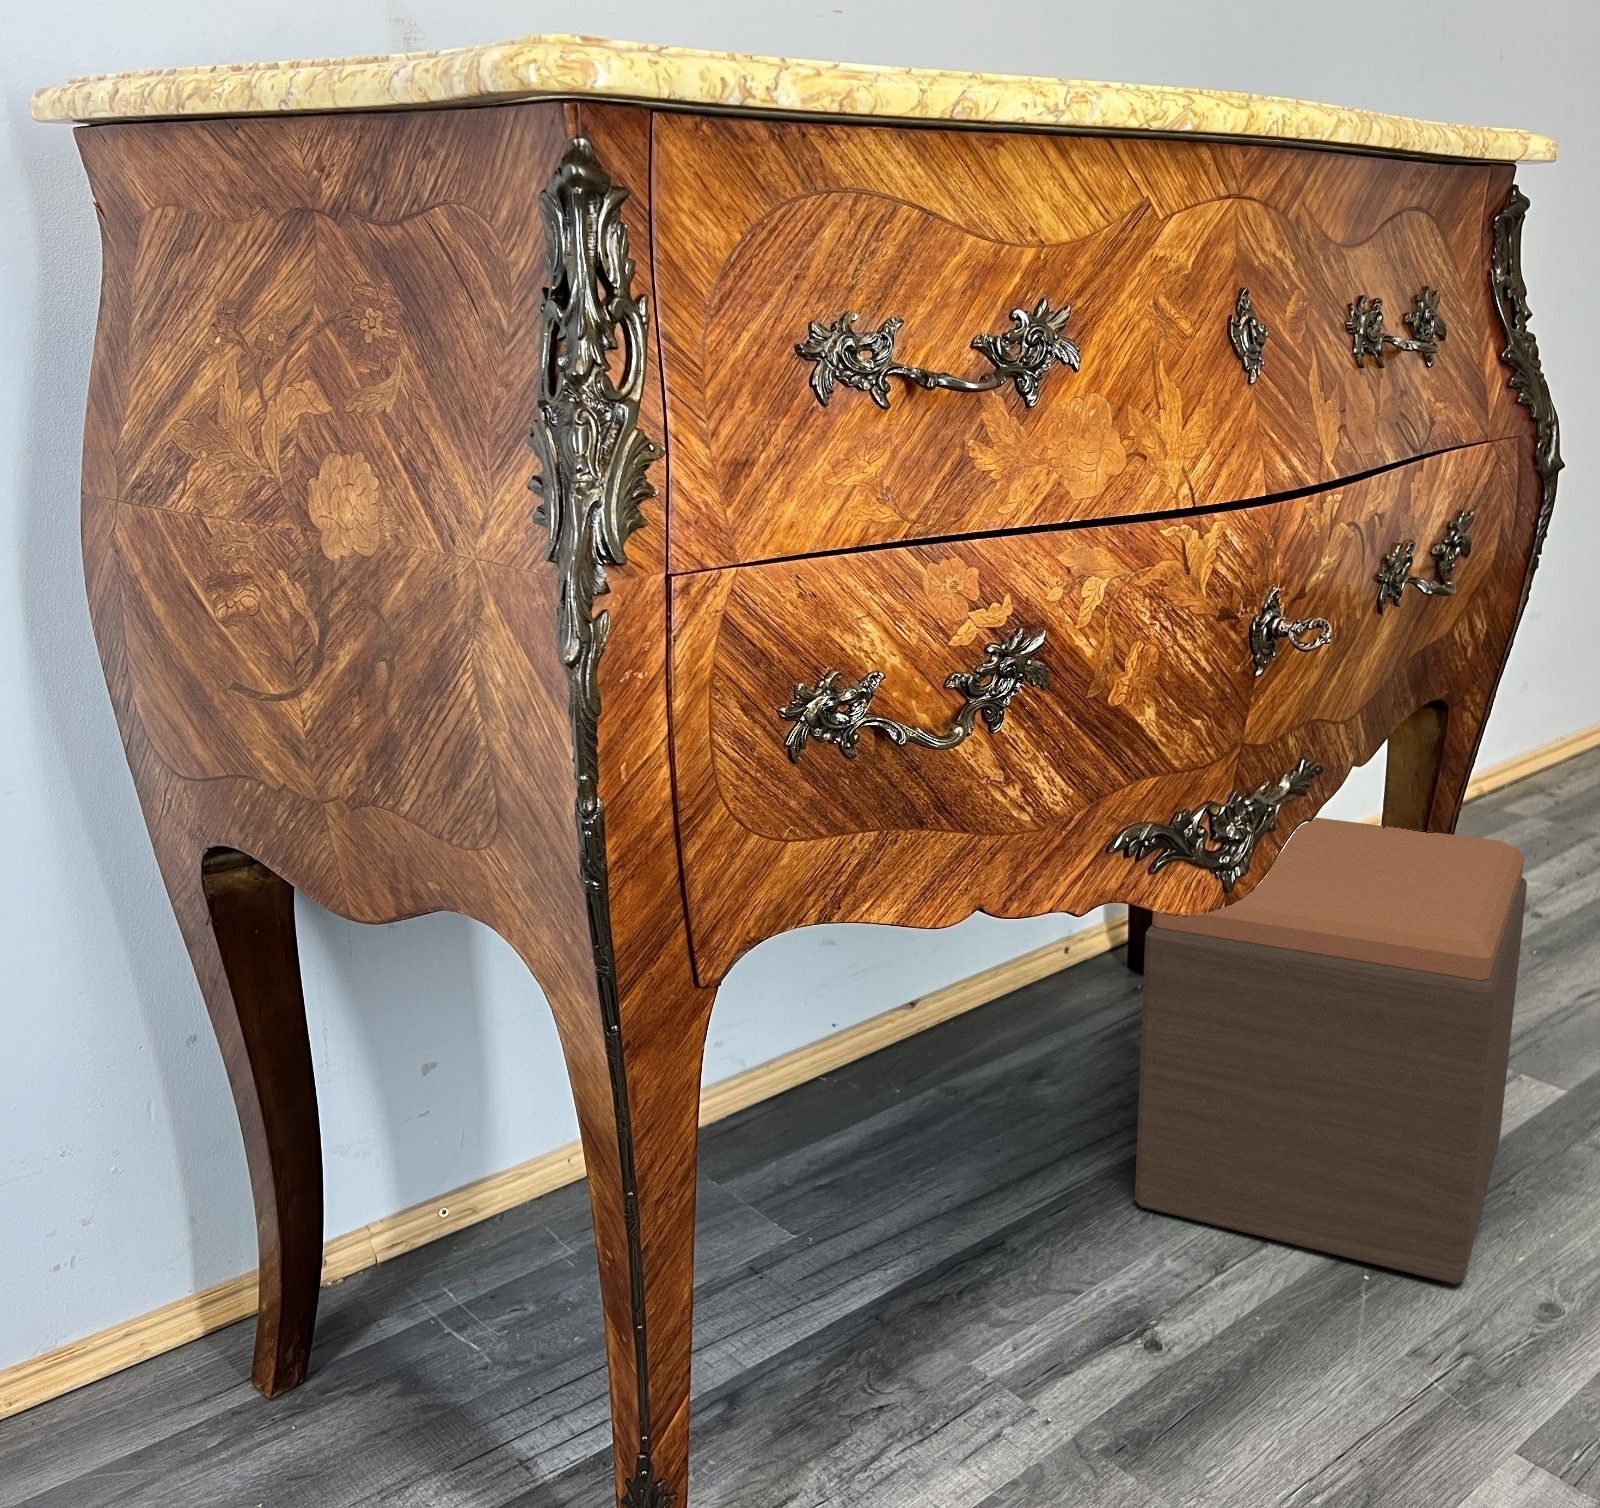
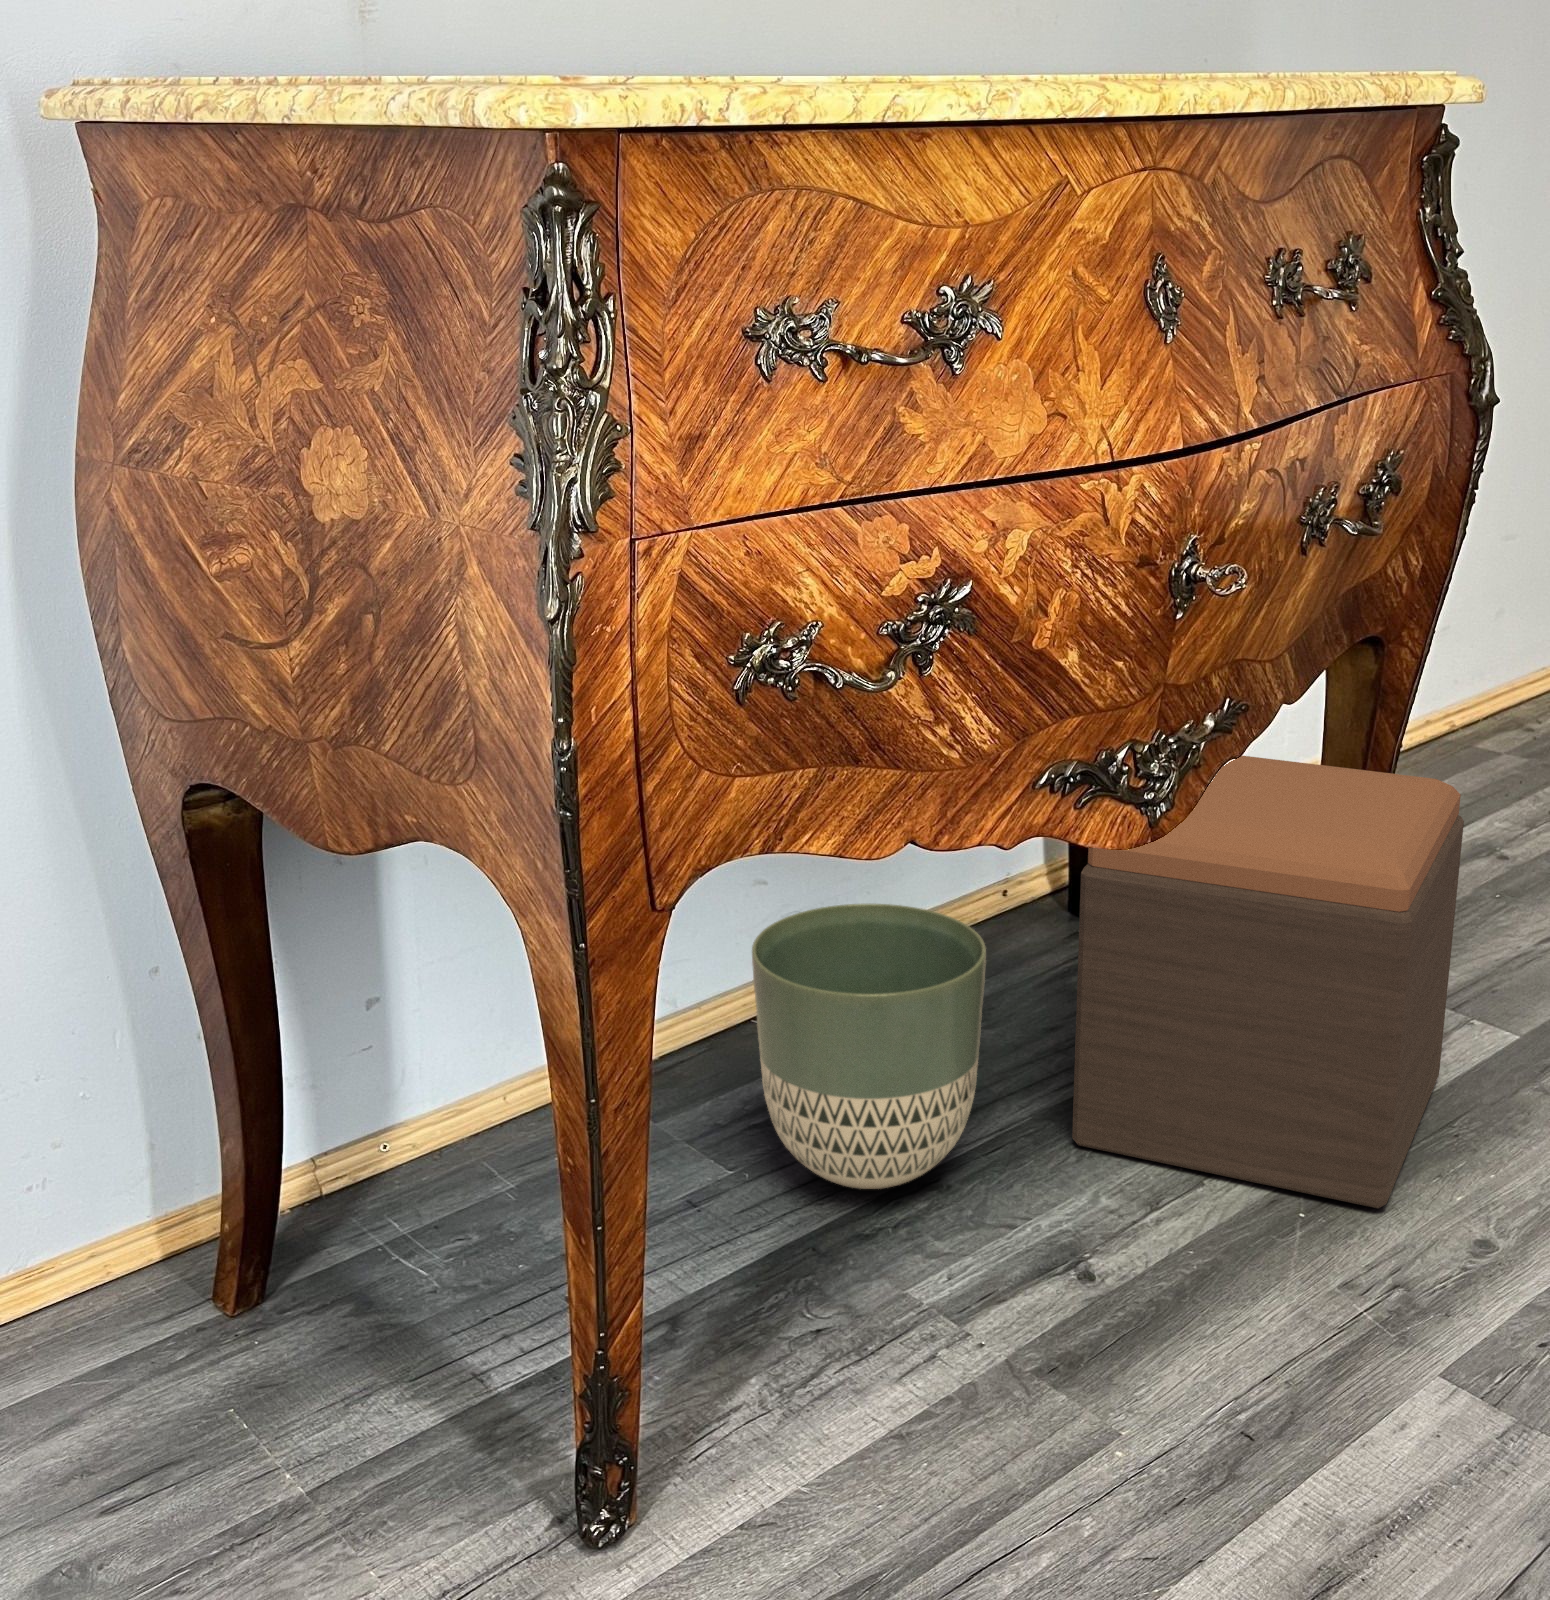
planter: none [813,961,1050,1254] -> present [752,904,986,1189]

